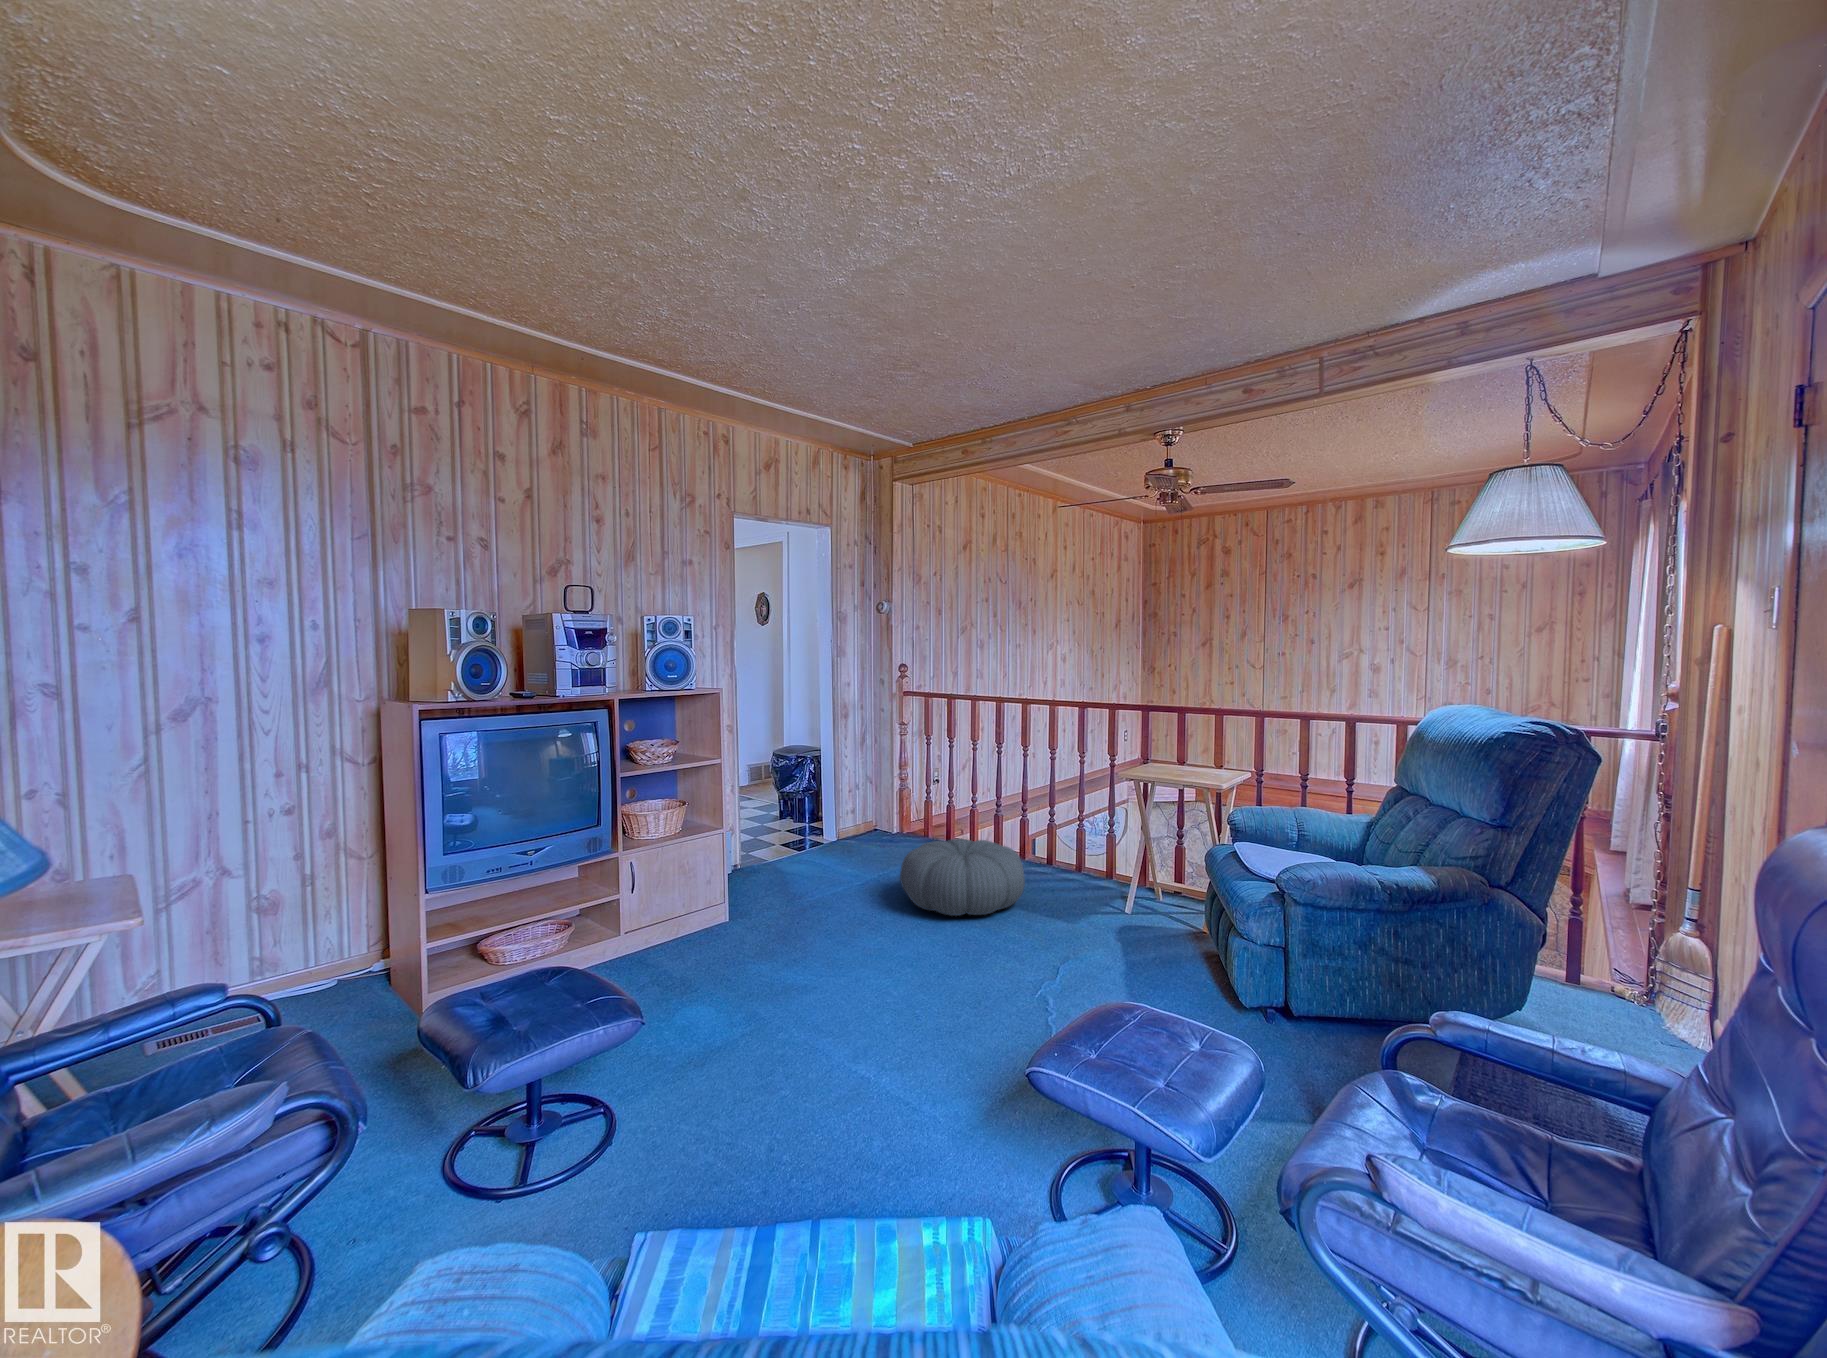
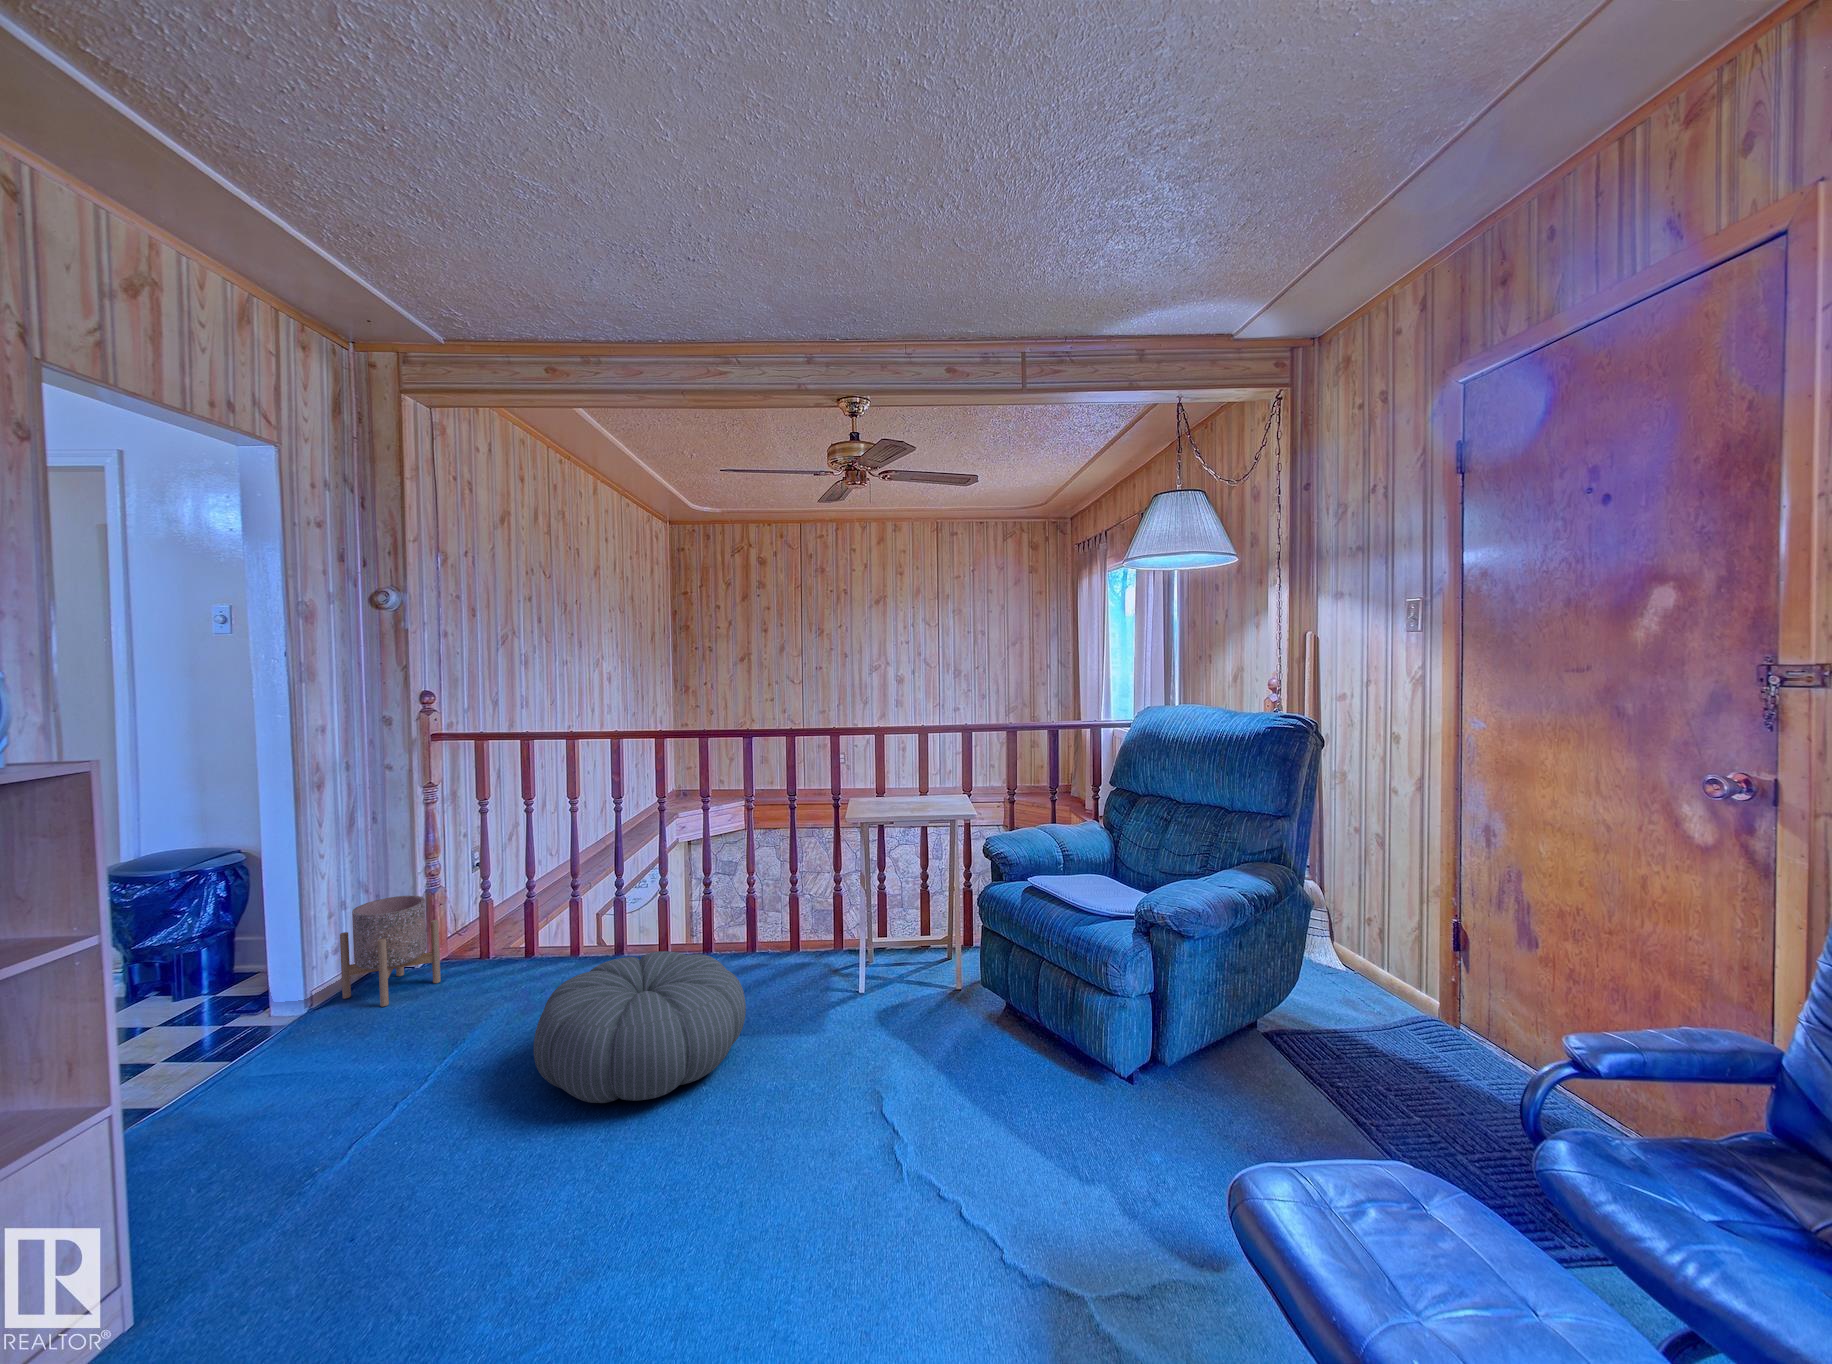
planter: none [852,788,898,847] -> present [340,896,441,1007]

